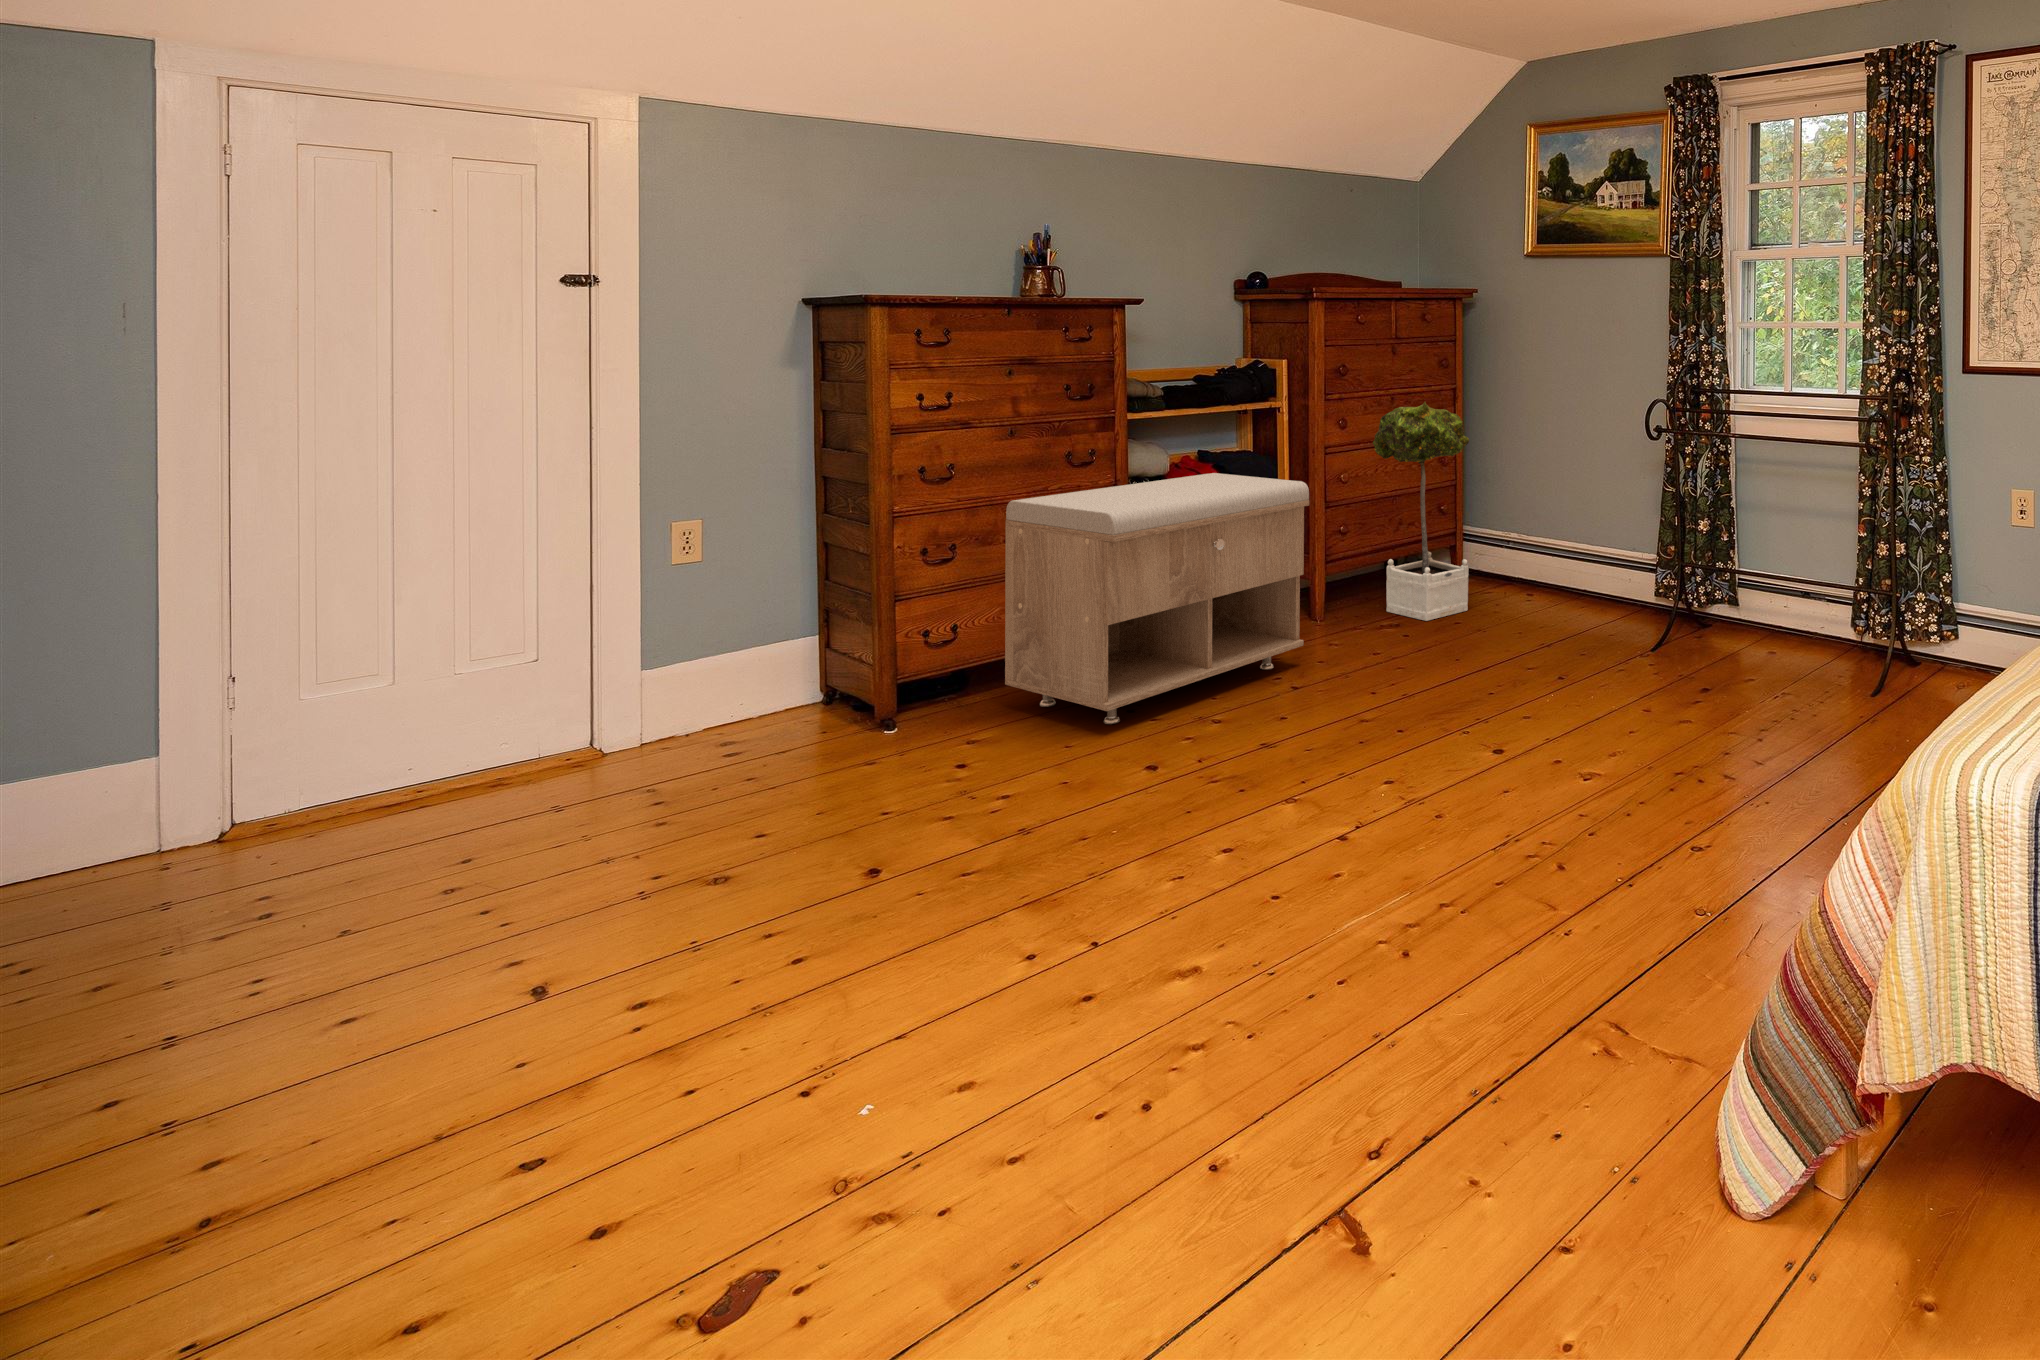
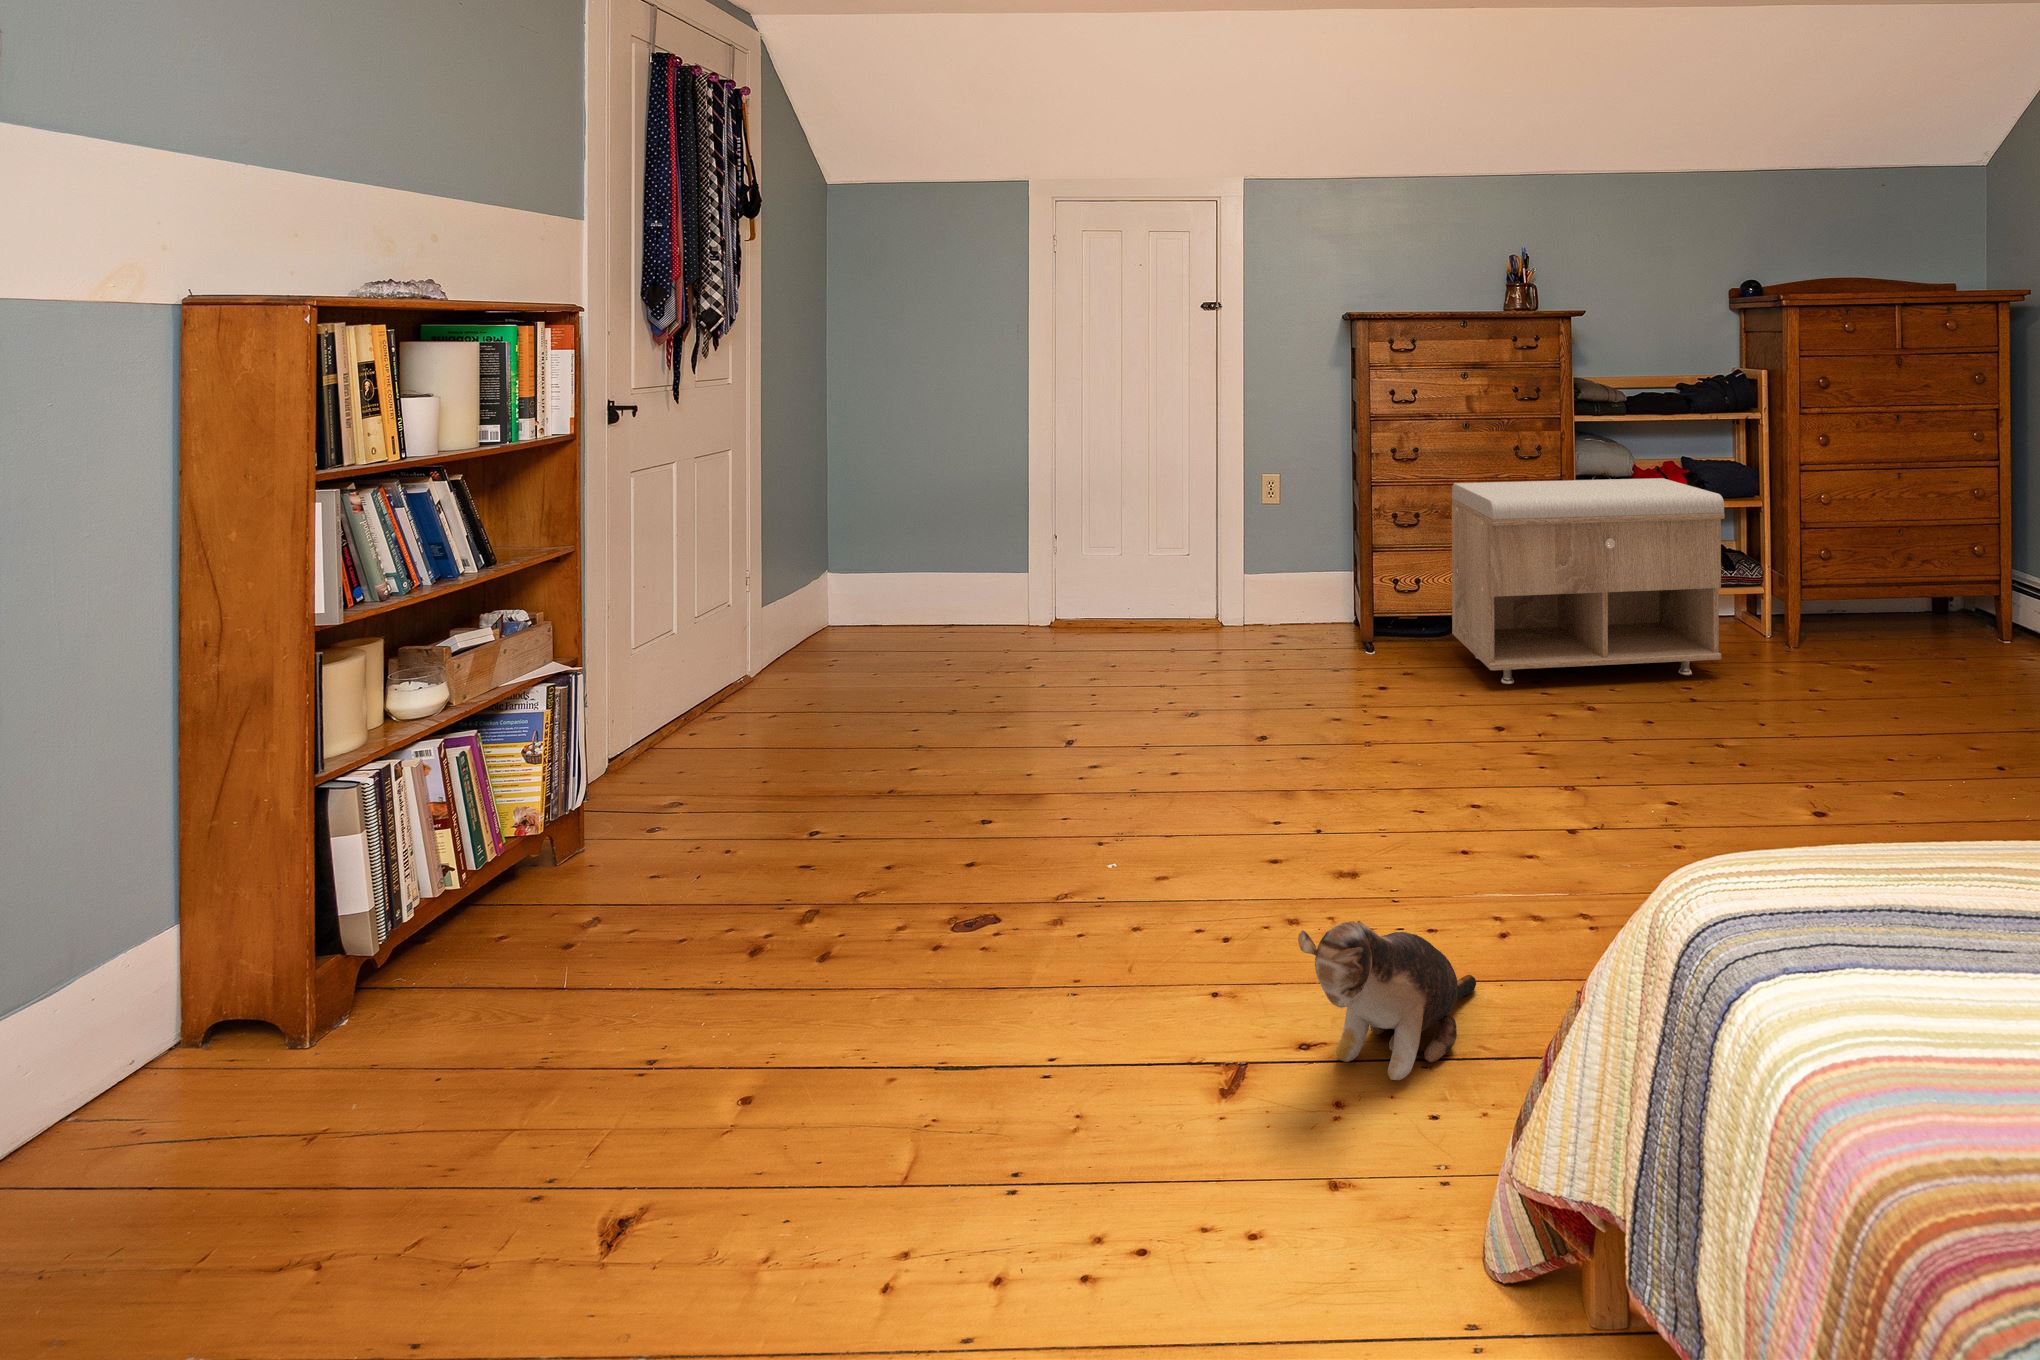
potted tree: present [1373,402,1469,621] -> none [1860,421,1980,670]
plush toy: none [1448,976,1552,1150] -> present [1298,921,1476,1080]

